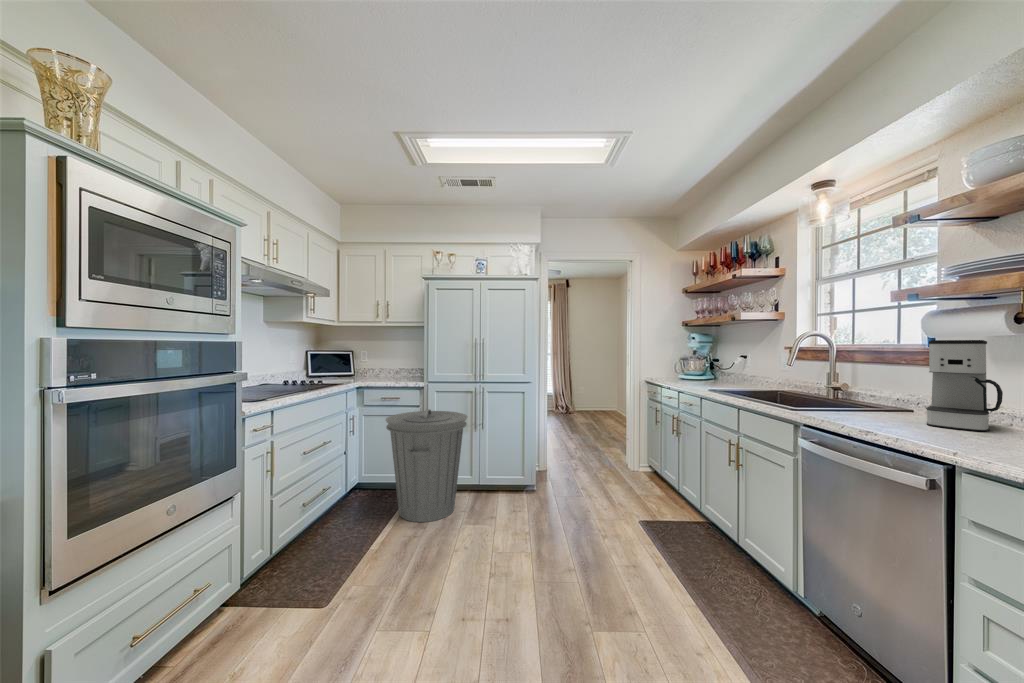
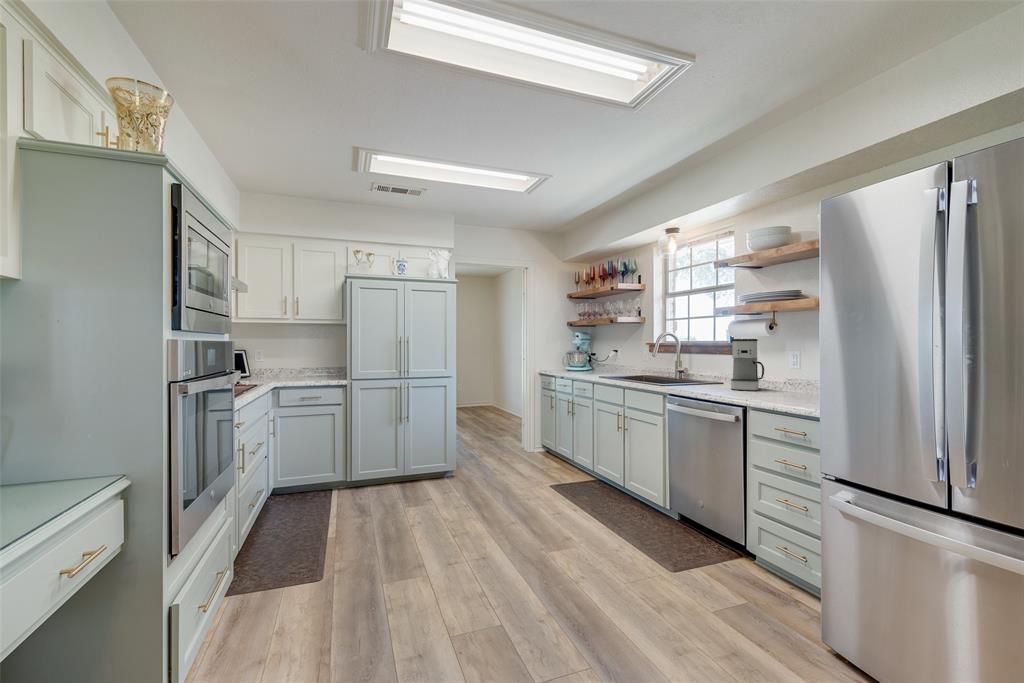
trash can: present [386,409,467,522] -> none [321,405,403,512]

